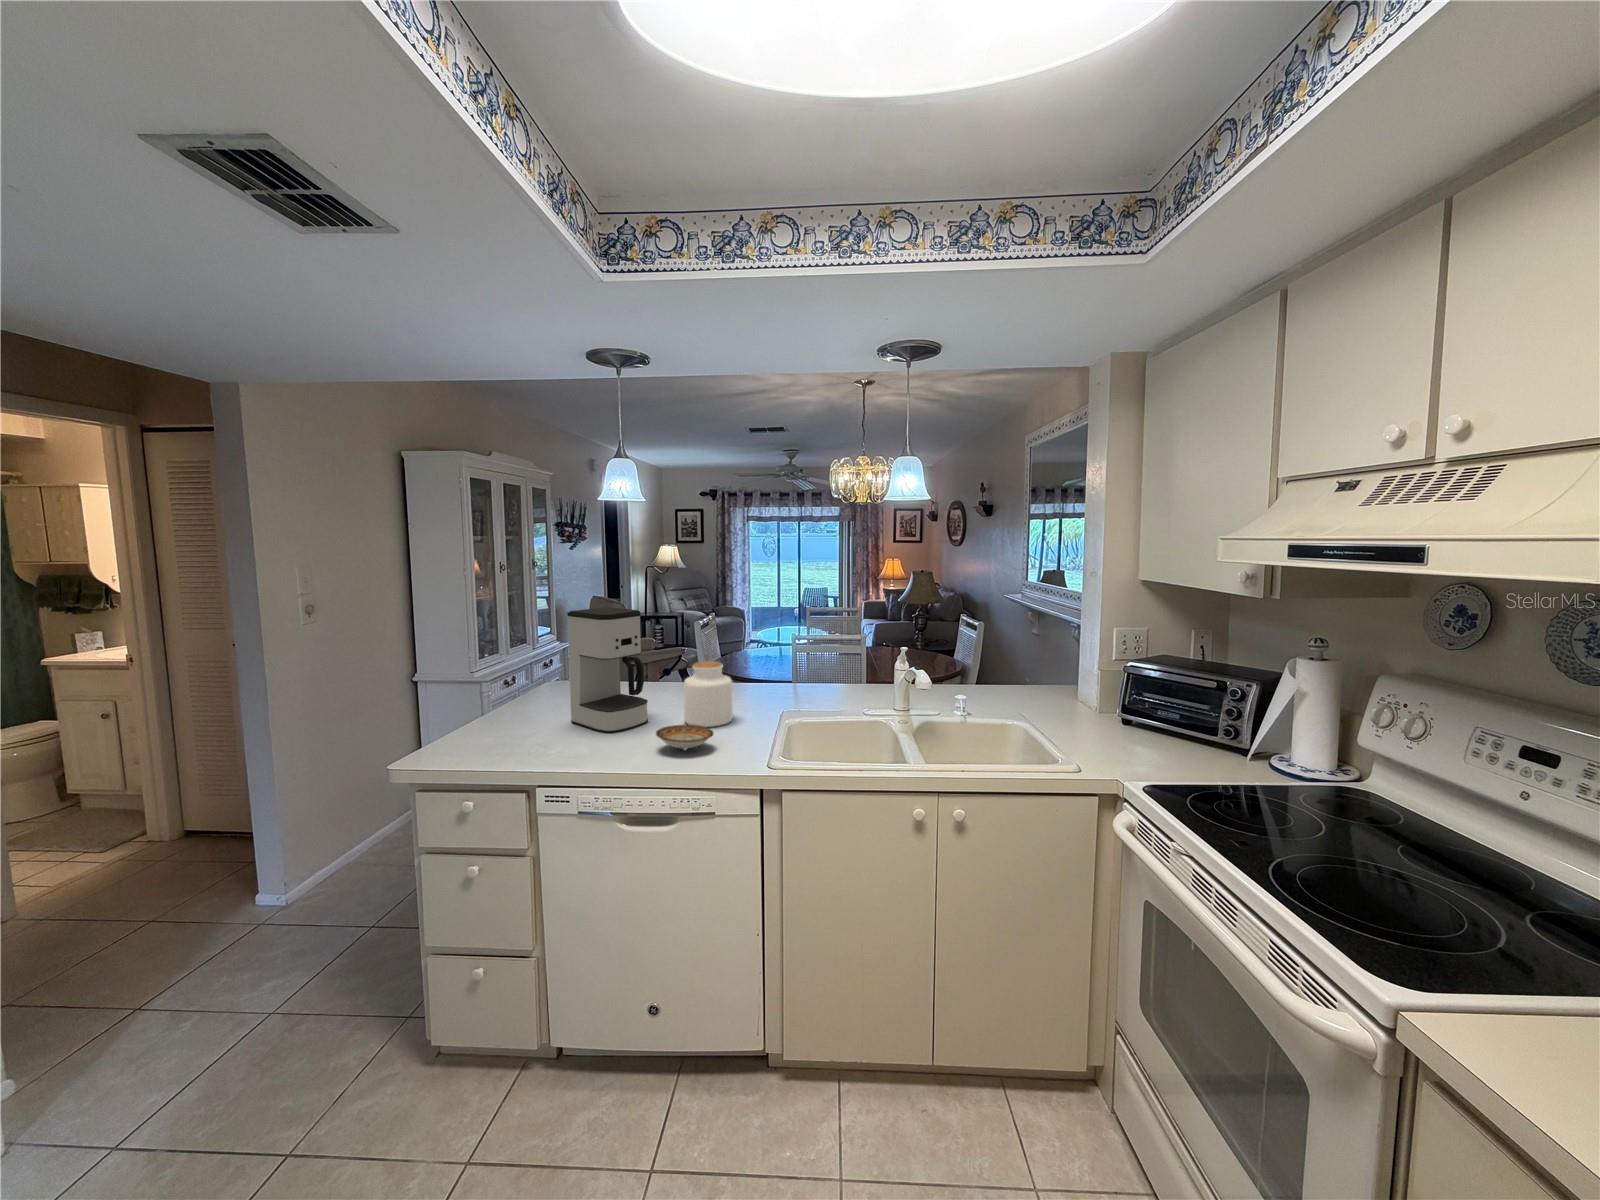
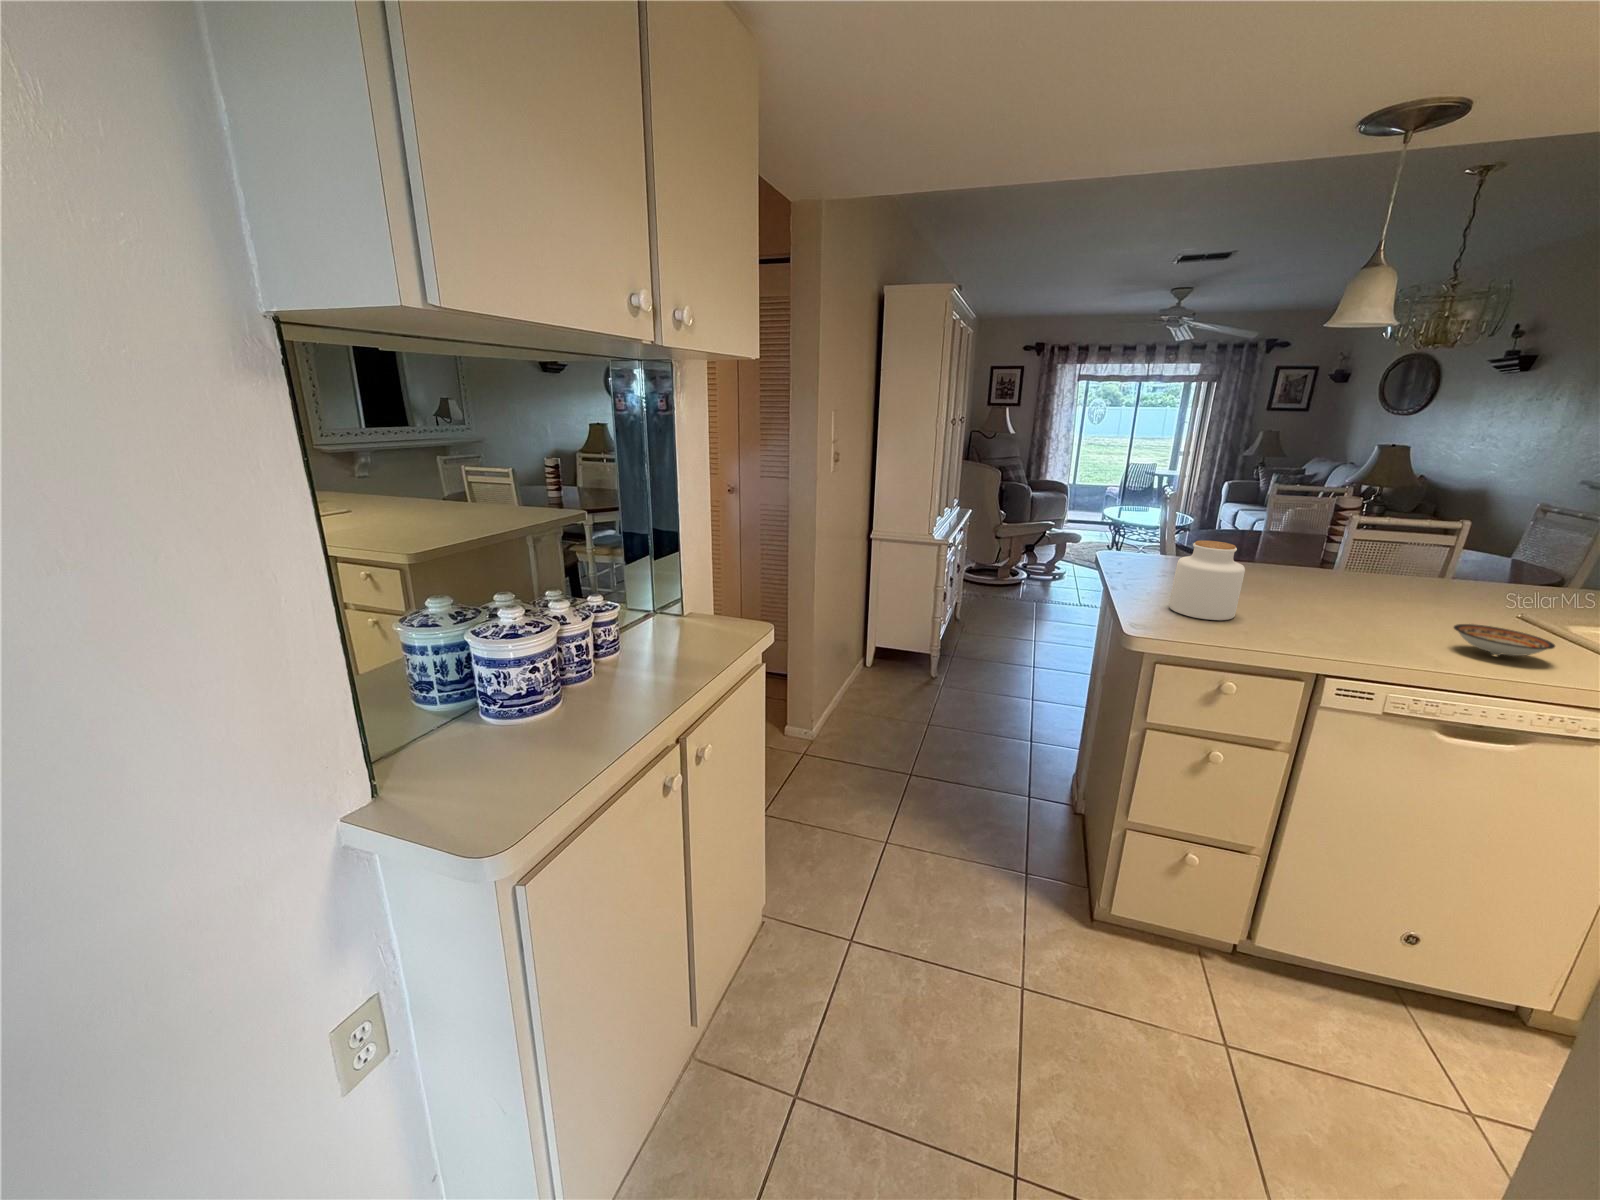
coffee maker: present [567,607,648,733] -> none [1247,471,1382,622]
jar: present [684,661,732,727] -> present [1169,540,1245,620]

